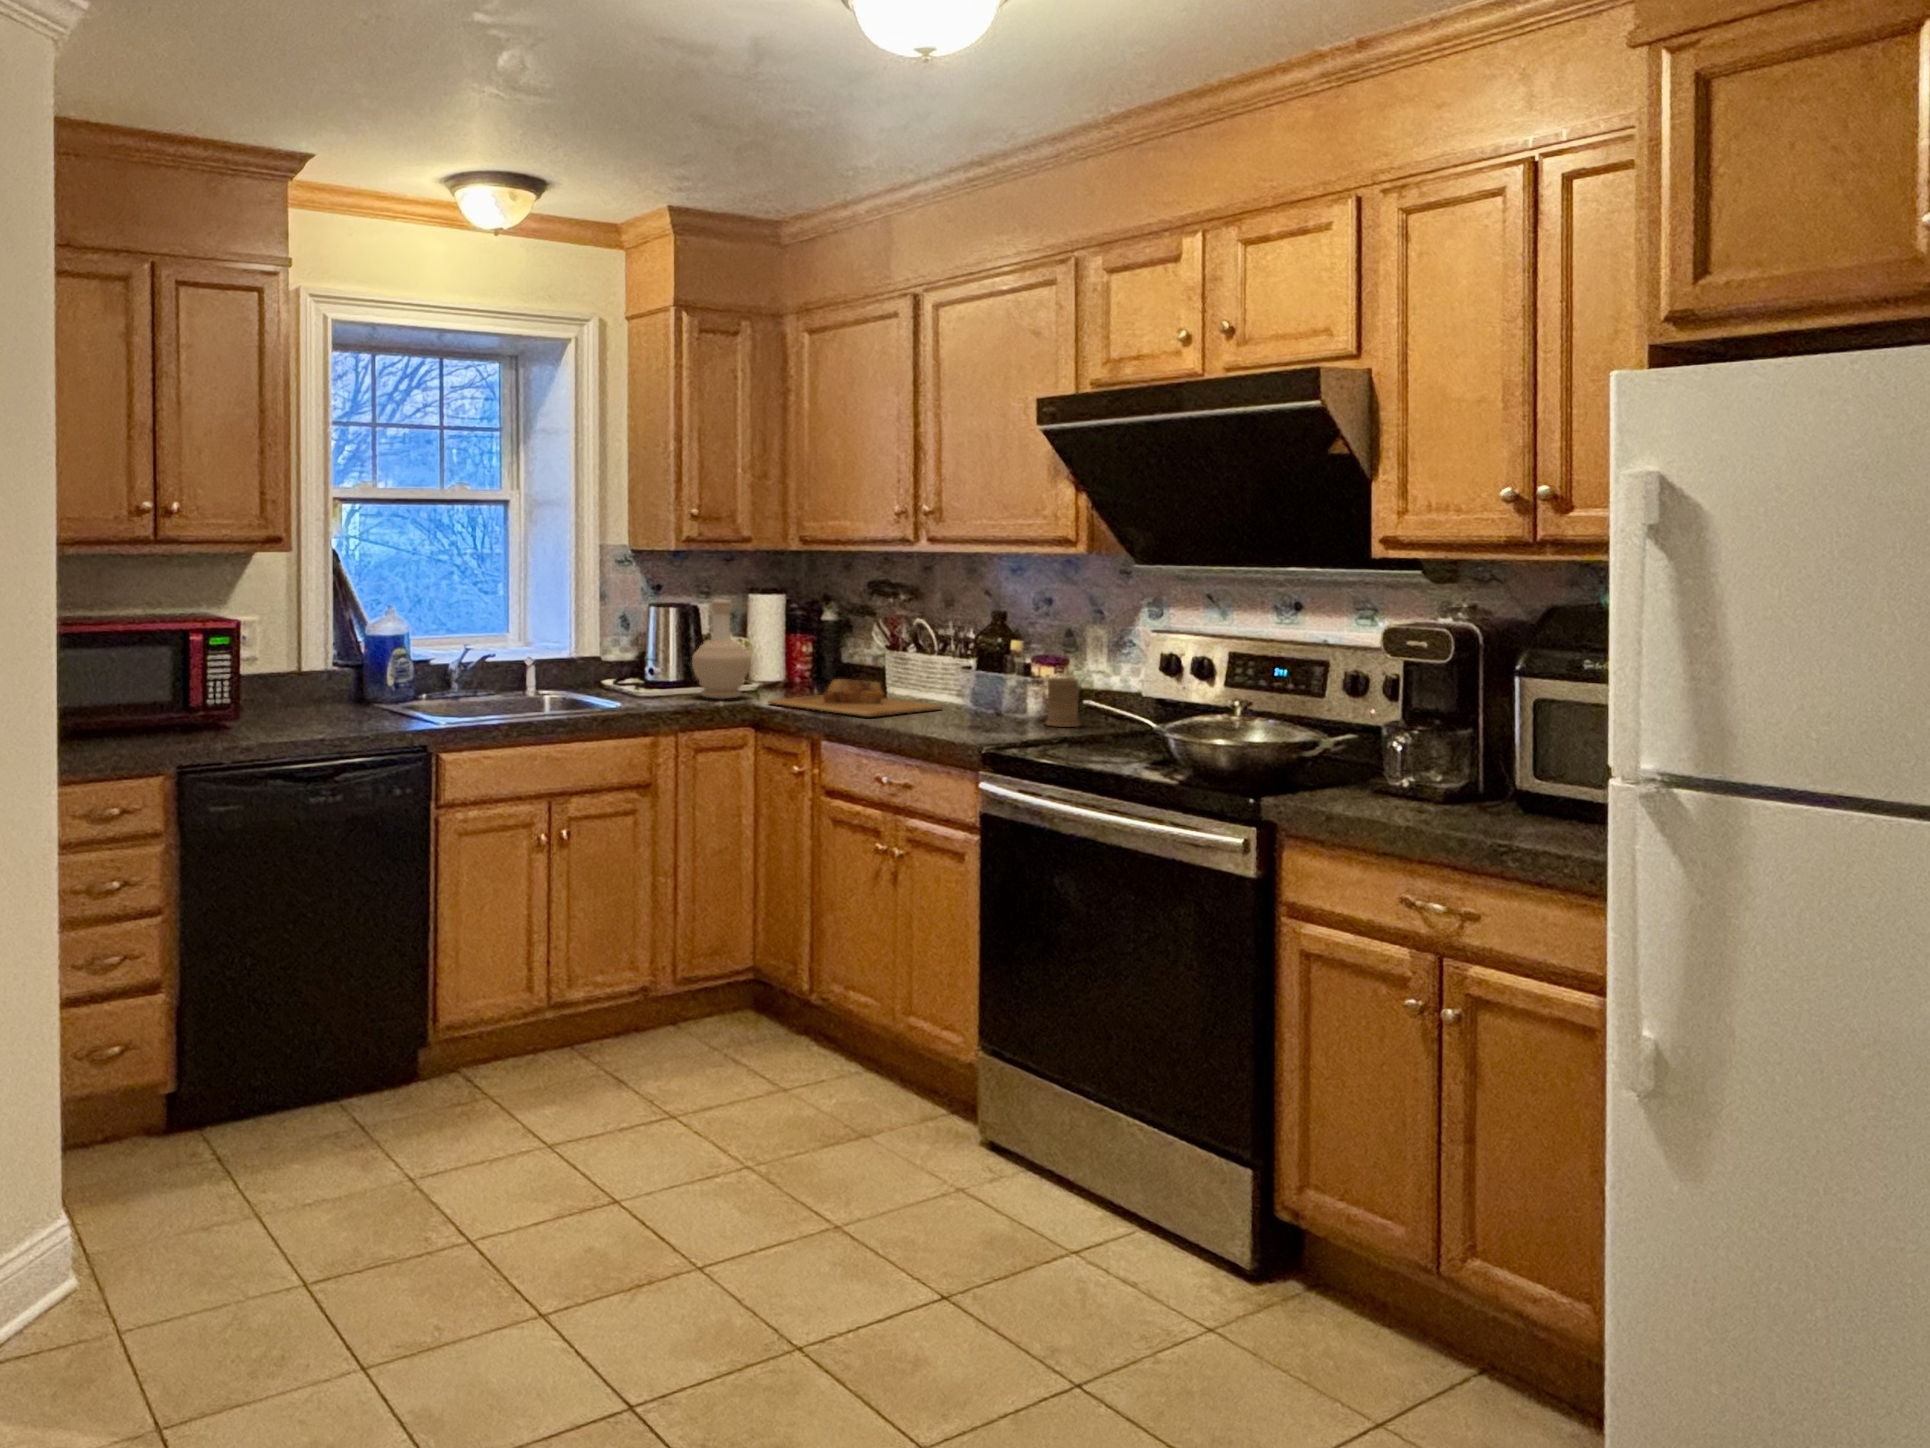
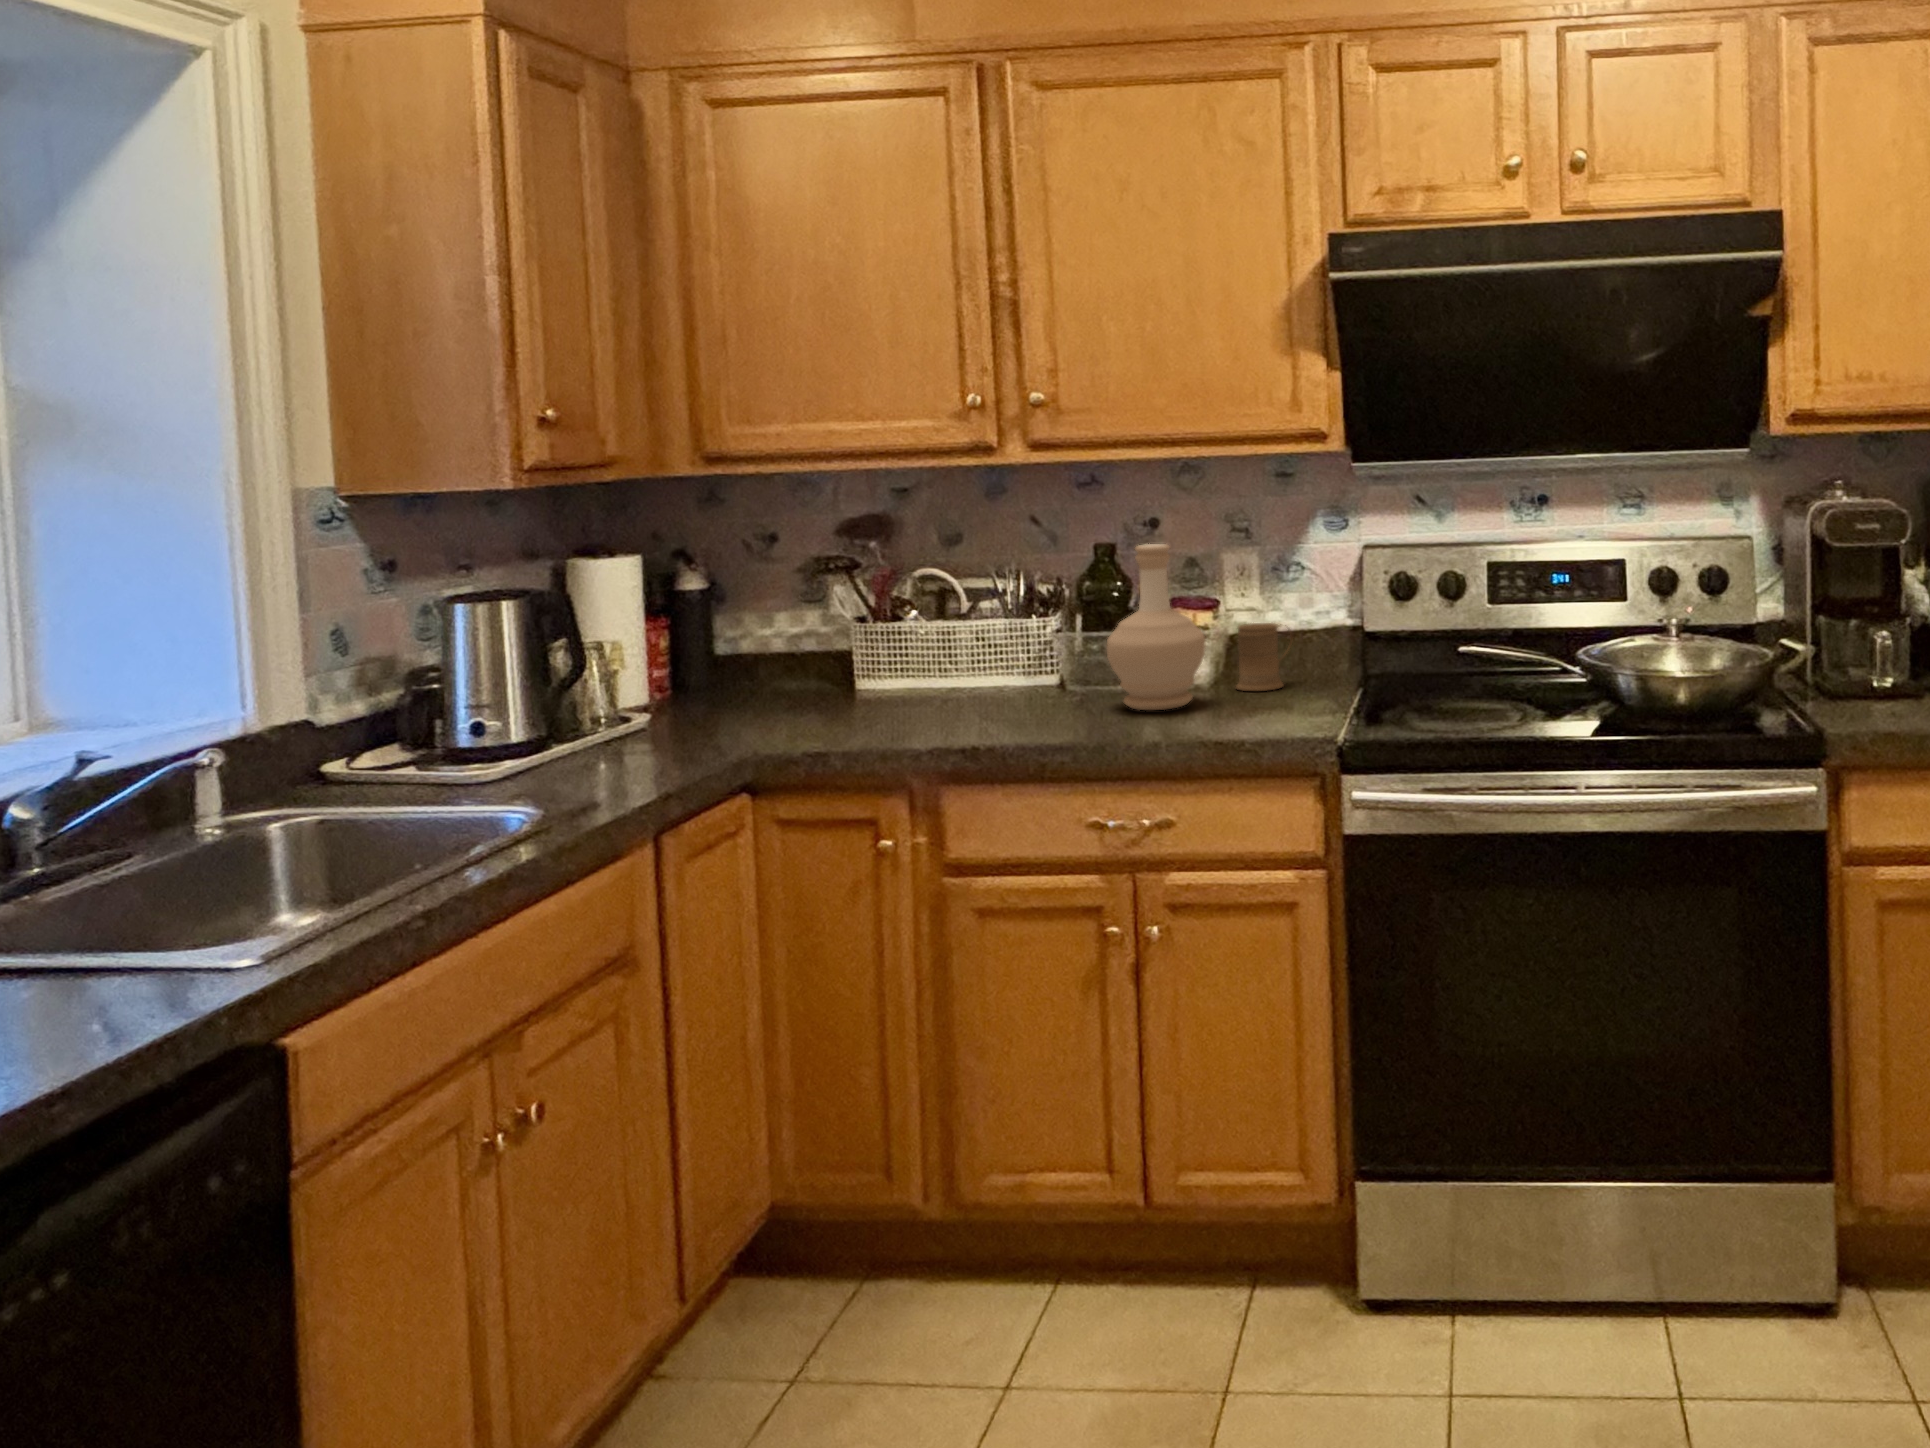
bottle: present [692,600,751,699] -> present [1107,544,1206,710]
cutting board: present [768,679,942,717] -> none [776,672,1045,740]

